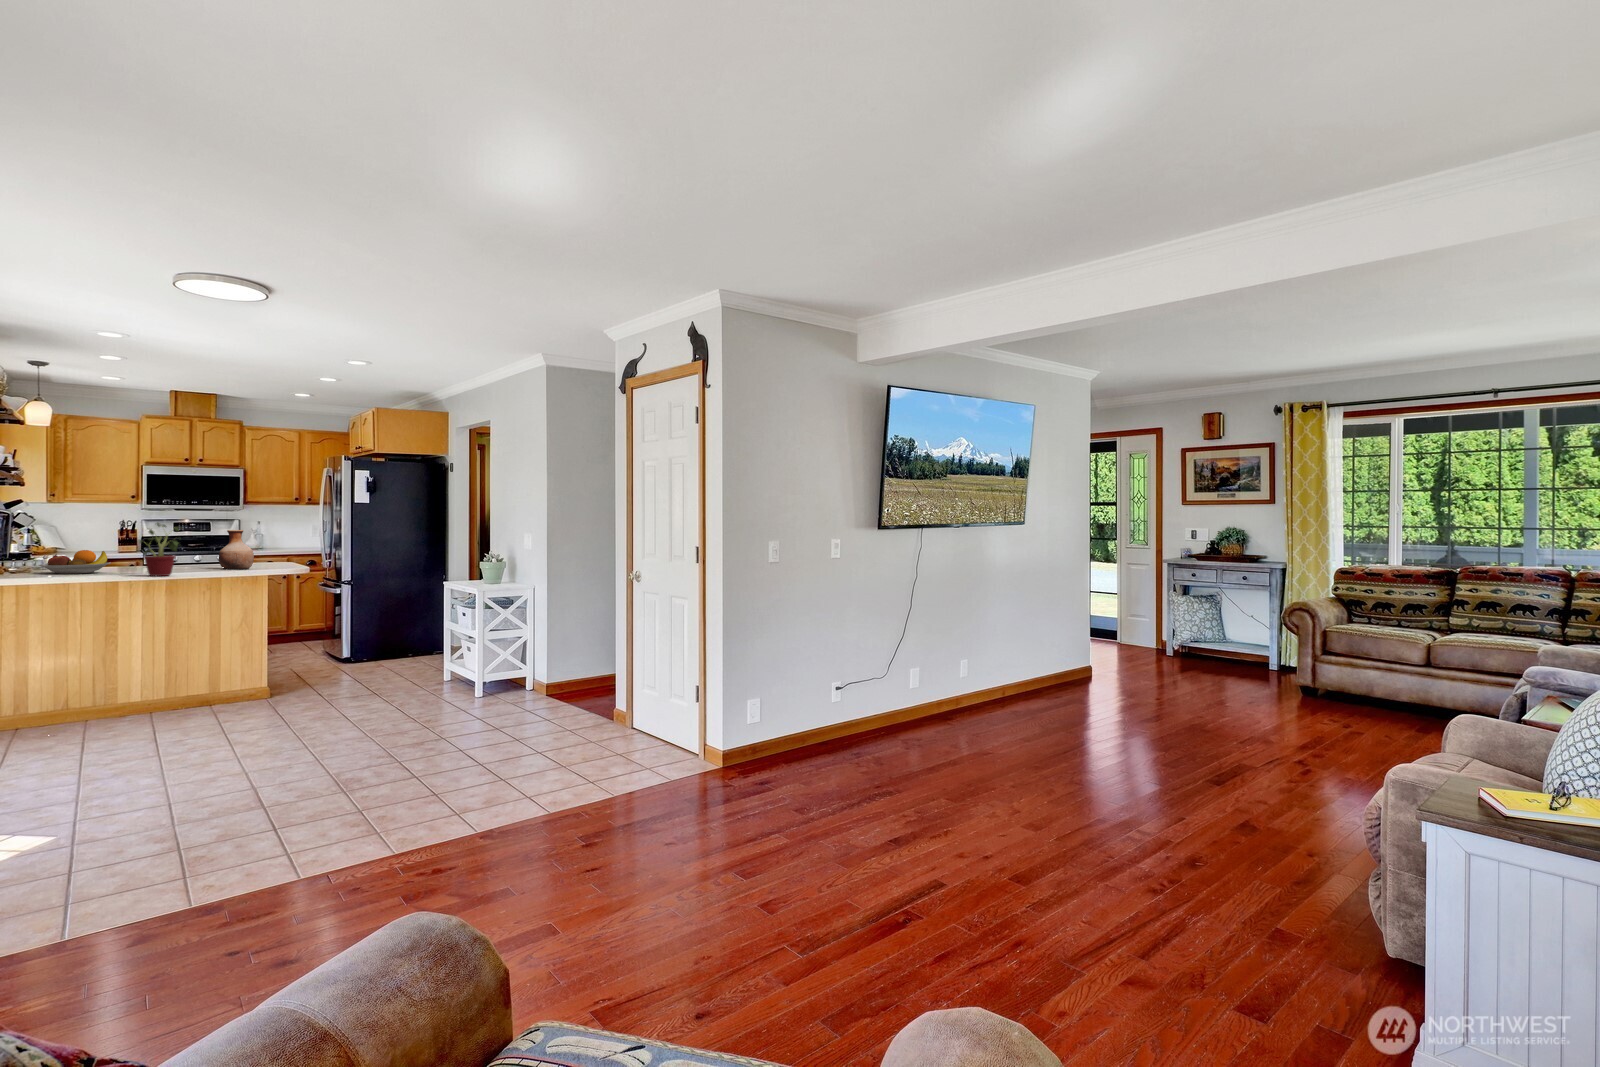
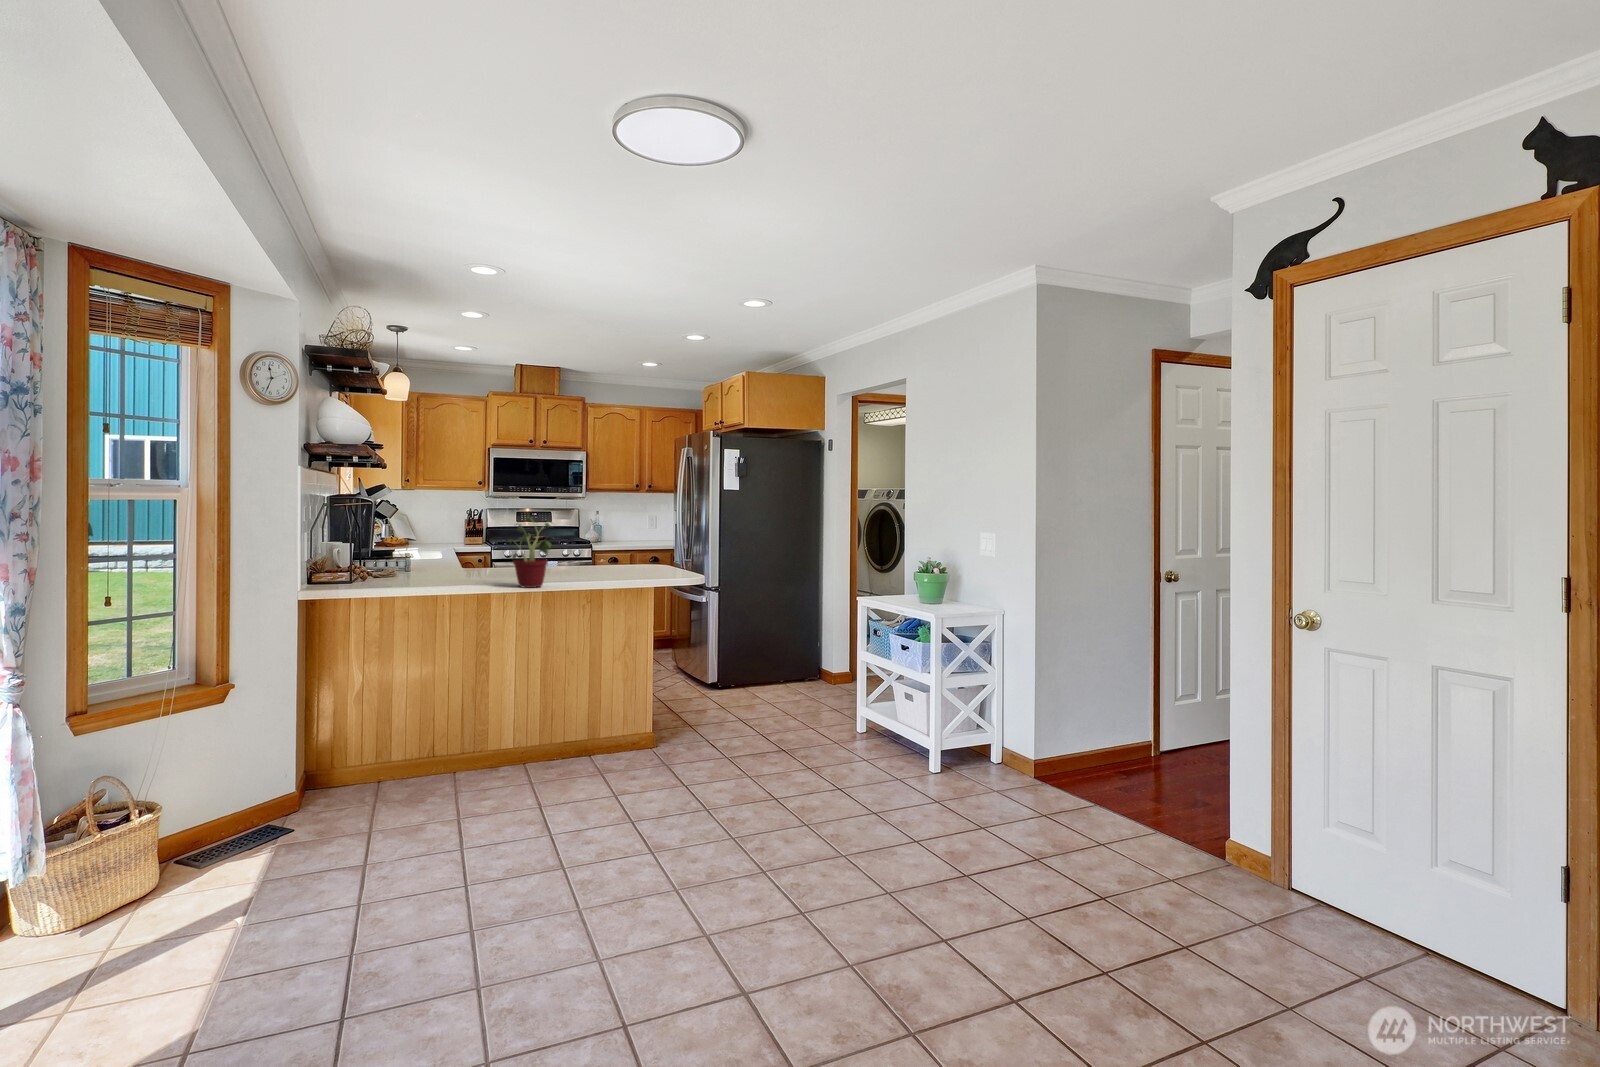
vase: present [219,530,254,570] -> none [581,525,618,575]
fruit bowl: present [39,550,111,574] -> none [401,550,475,580]

